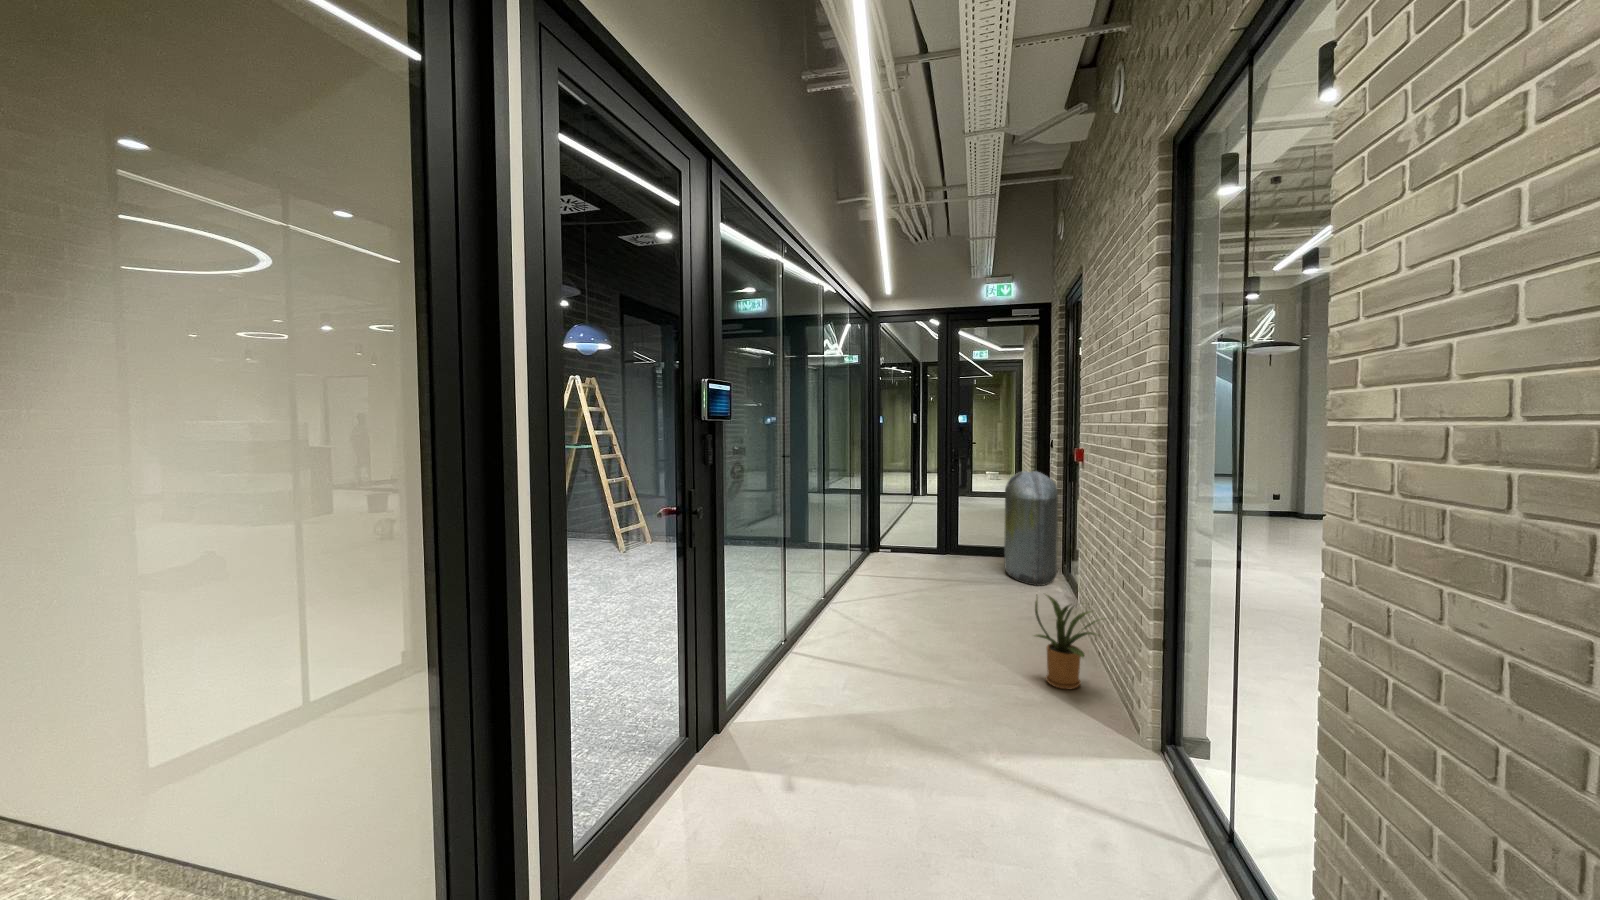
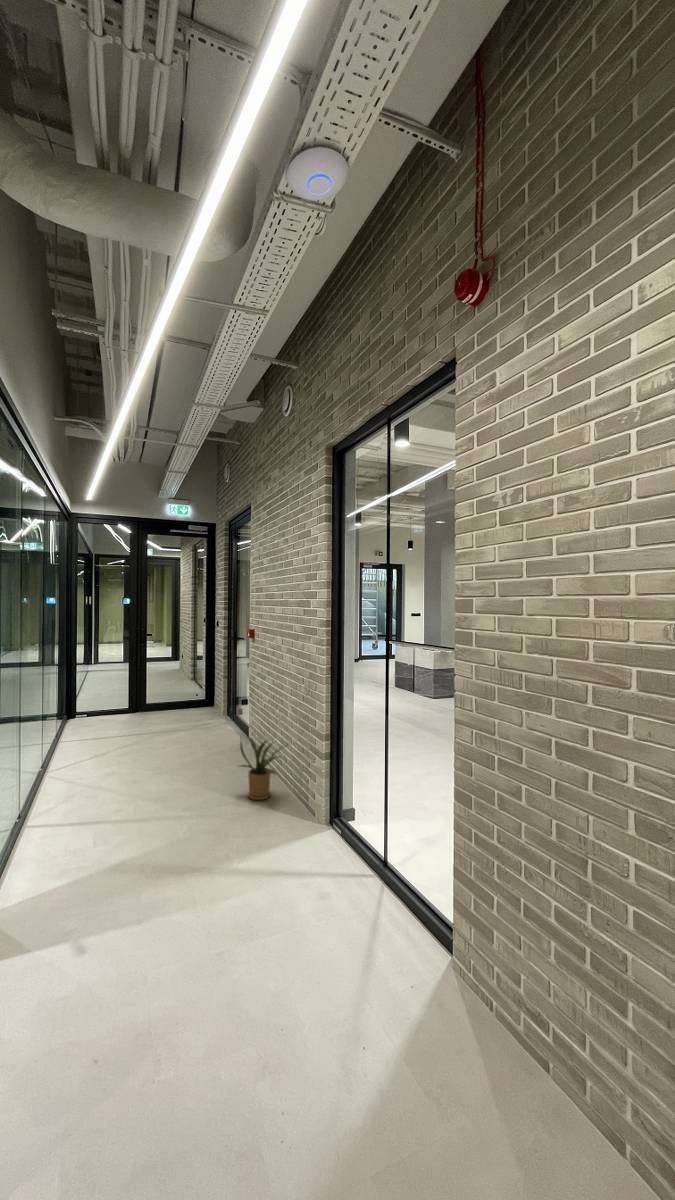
trash can: present [1004,471,1058,586] -> none [187,644,225,728]

